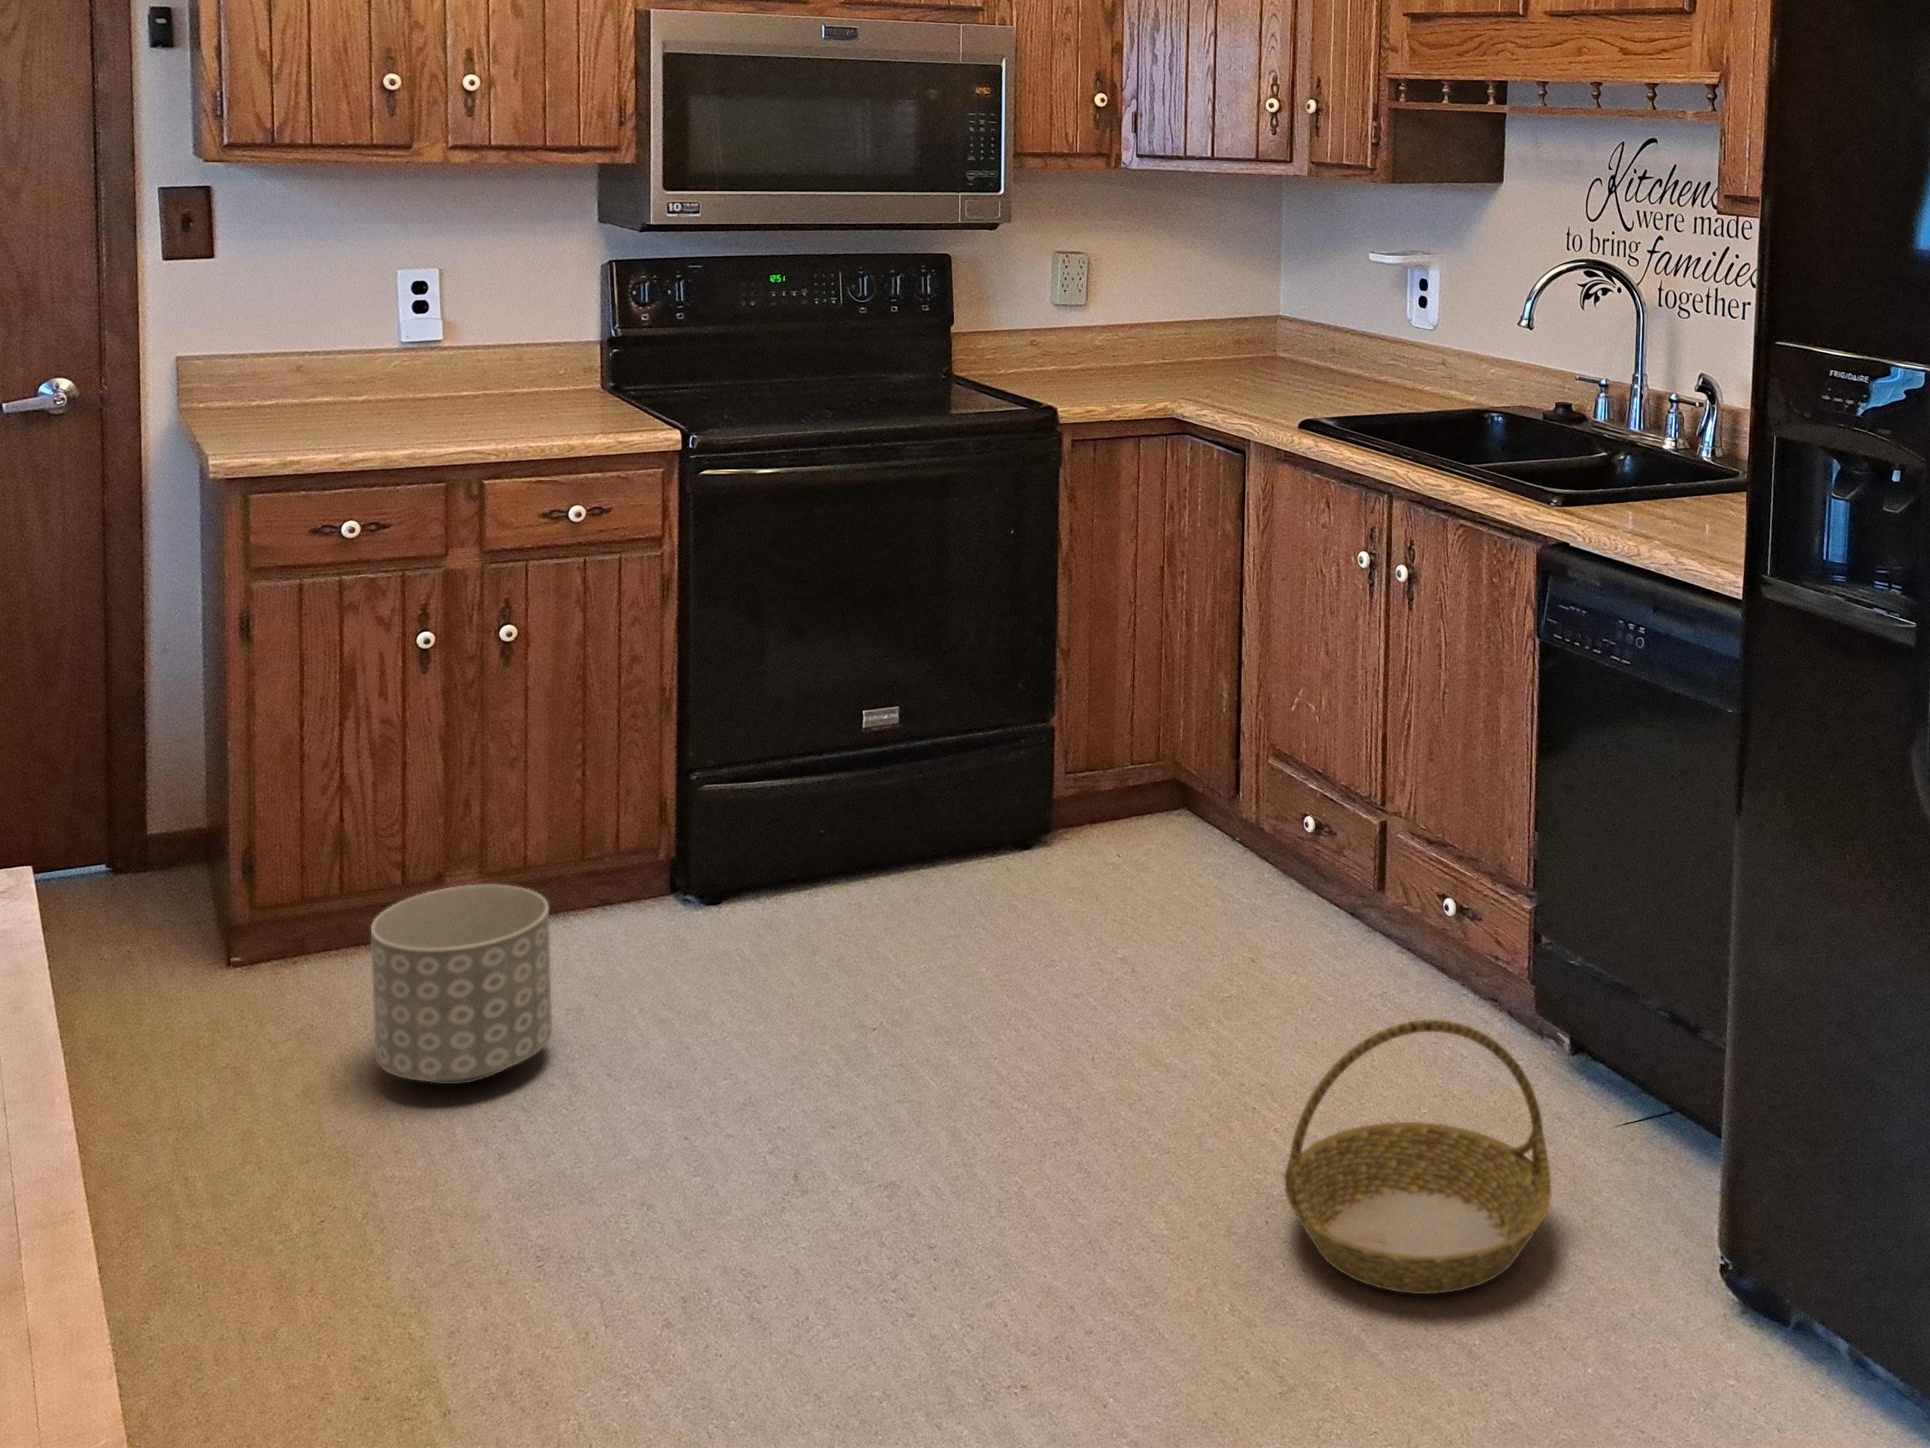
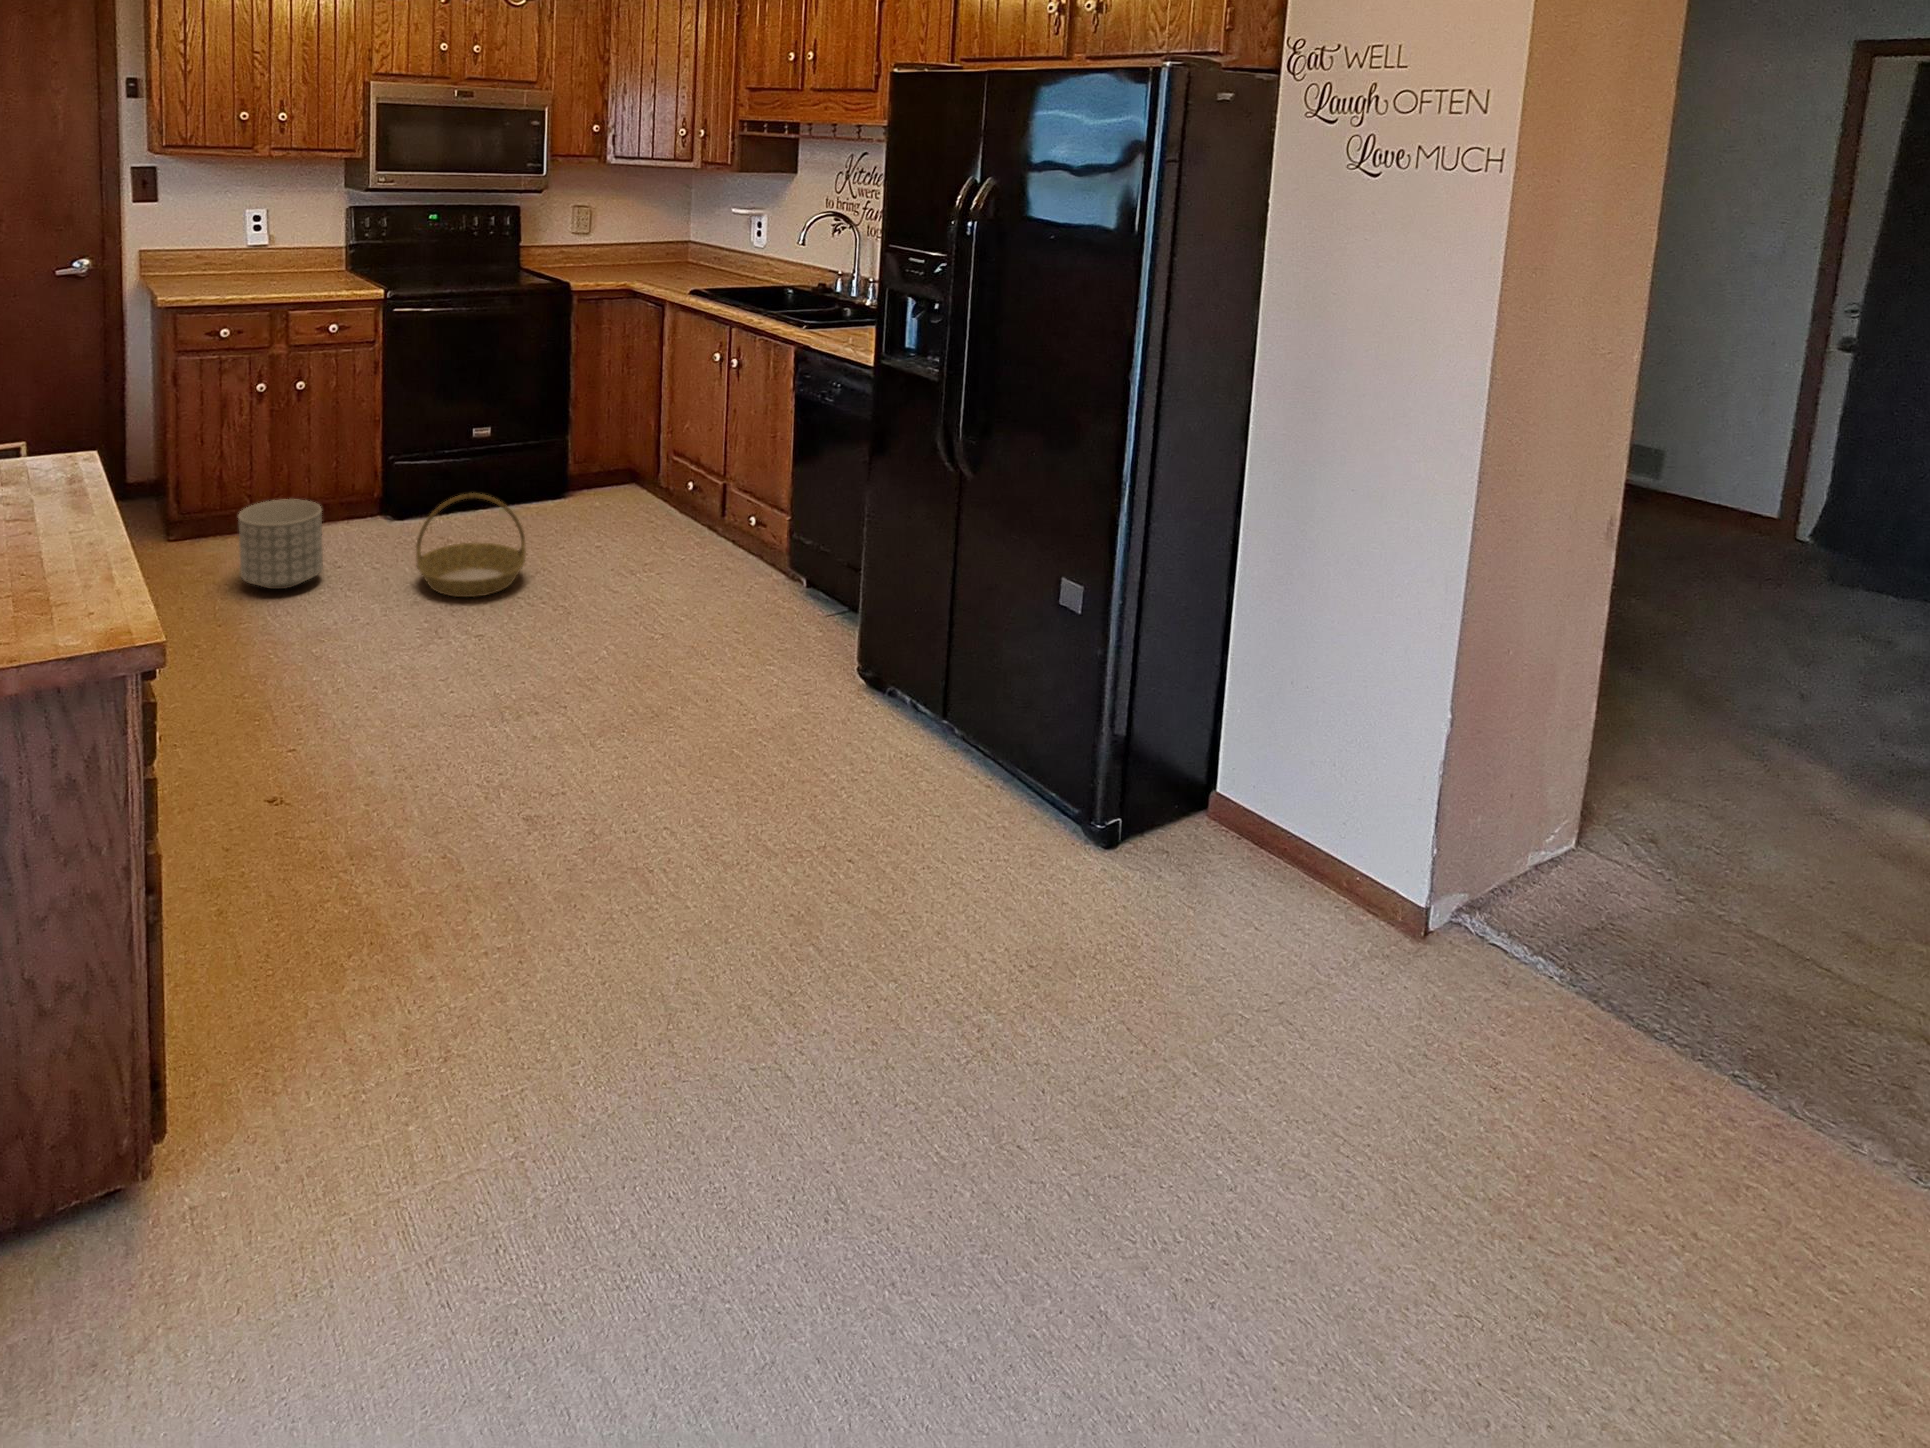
basket: present [1284,1020,1551,1294] -> present [416,493,526,597]

